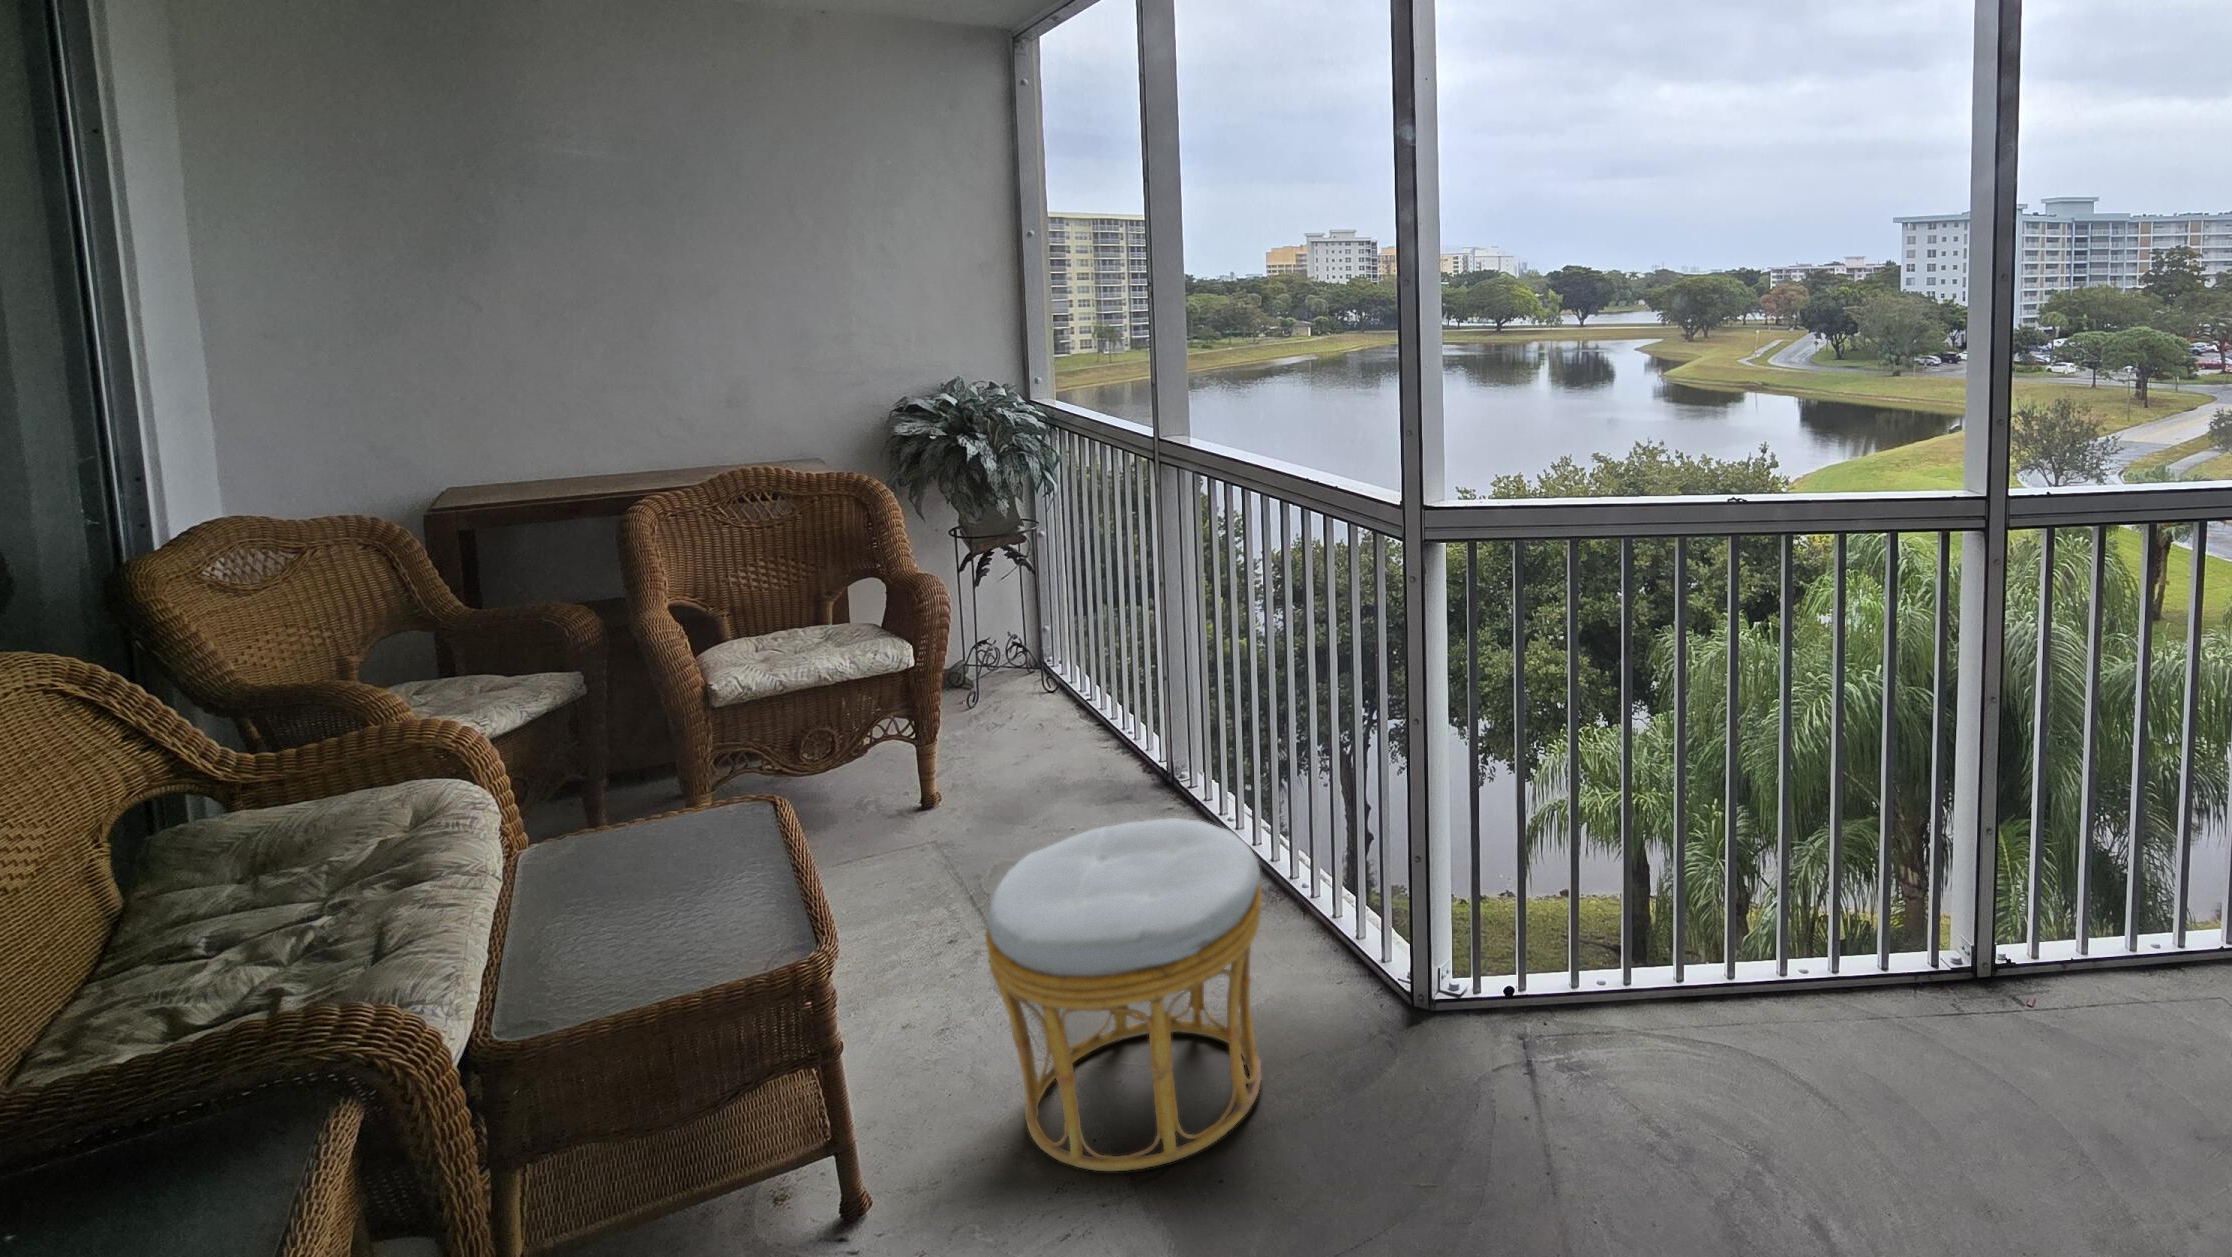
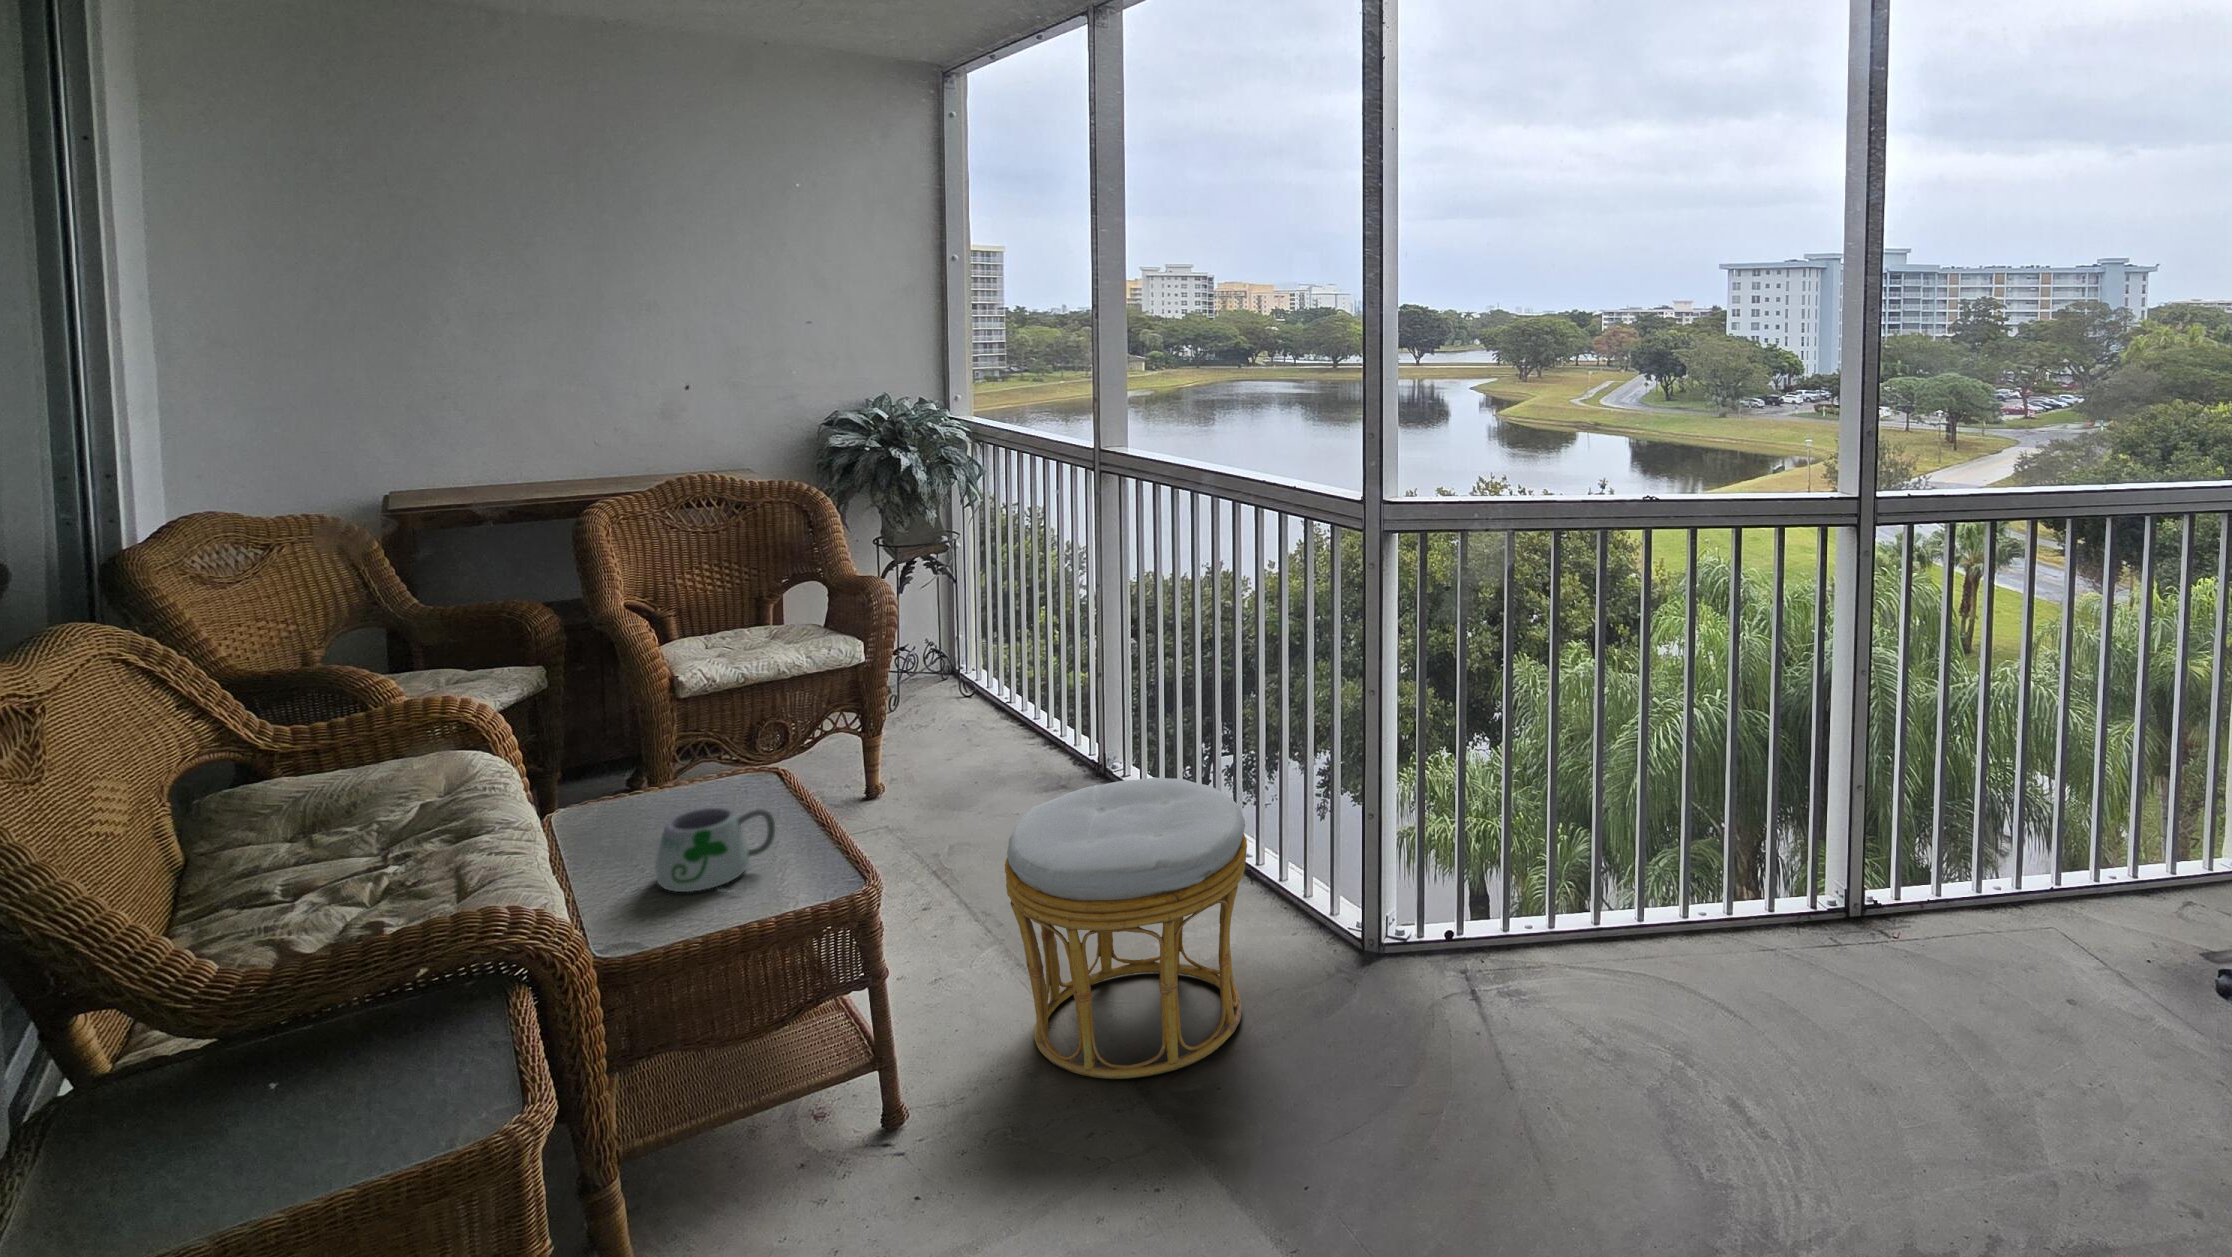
mug: none [577,867,716,970] -> present [655,808,775,893]

